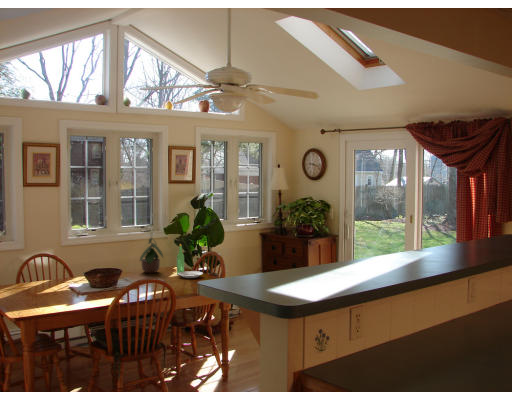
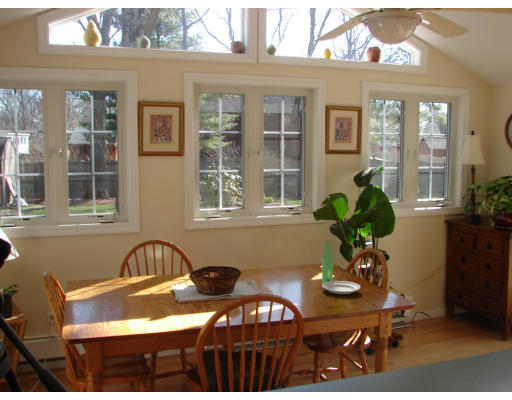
potted plant: present [140,234,163,273] -> none [268,216,307,278]

